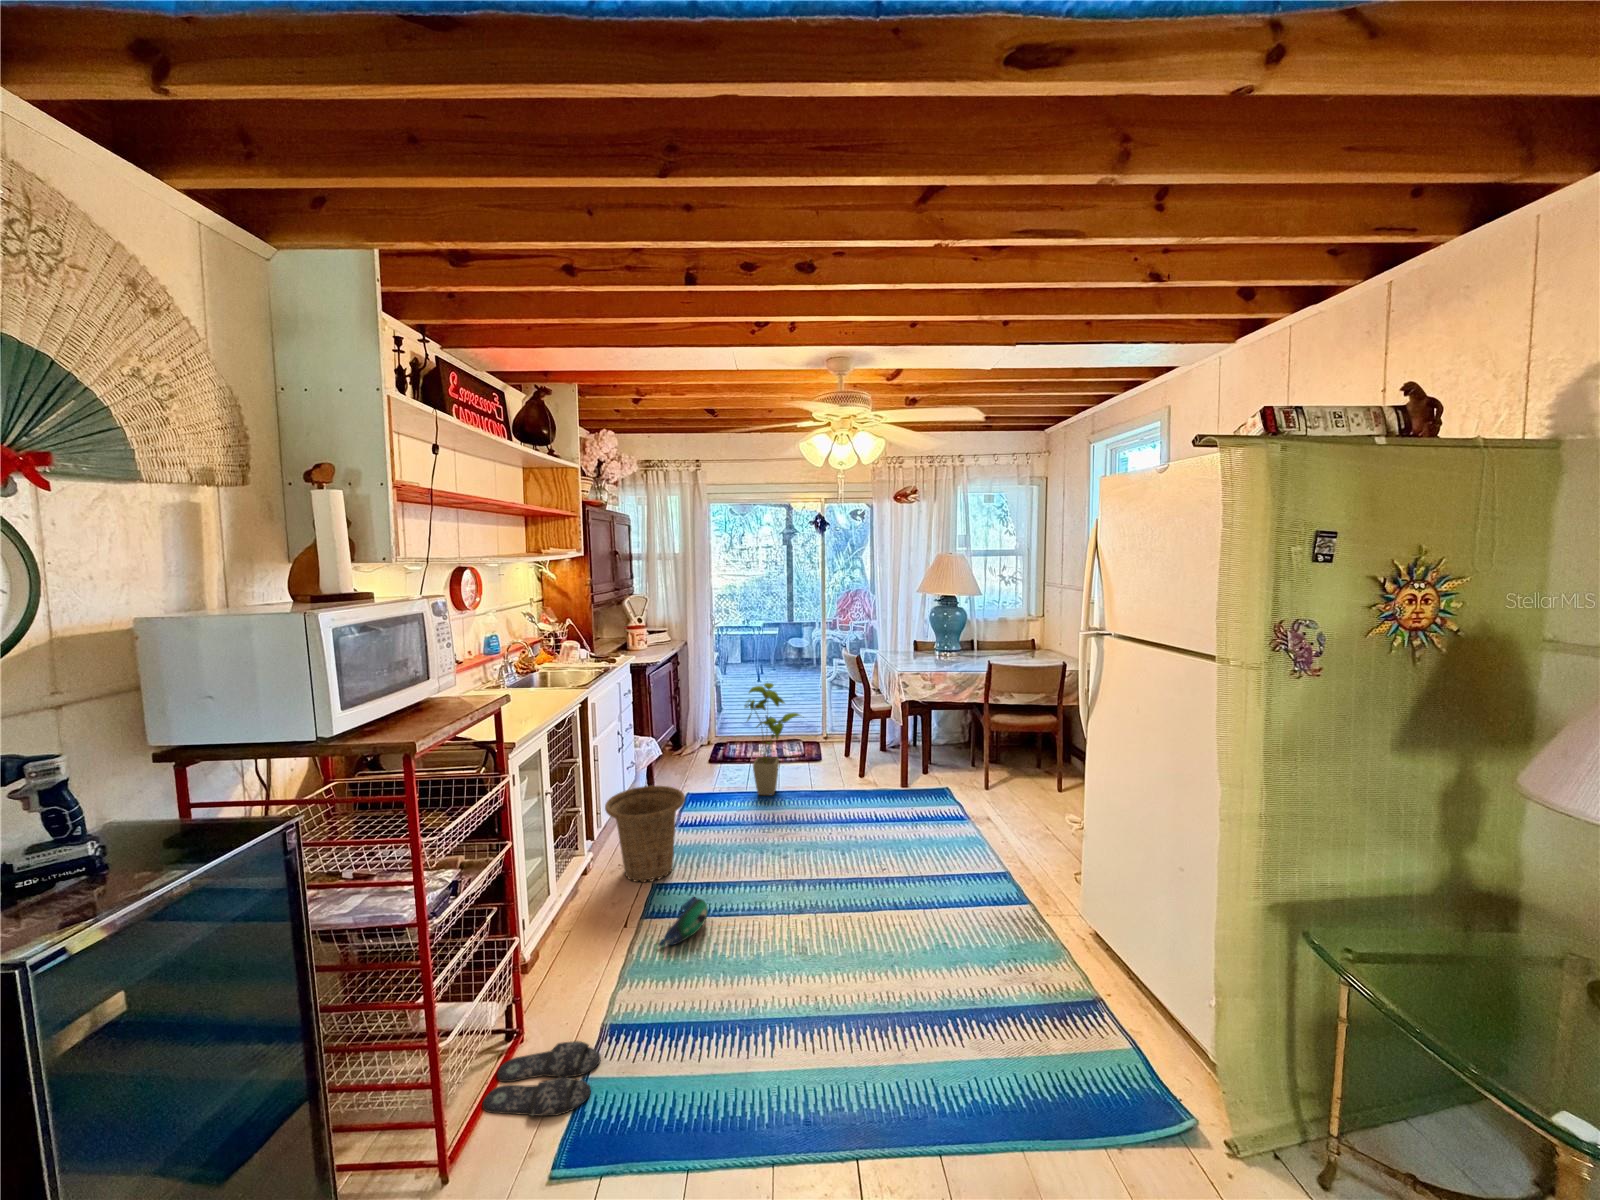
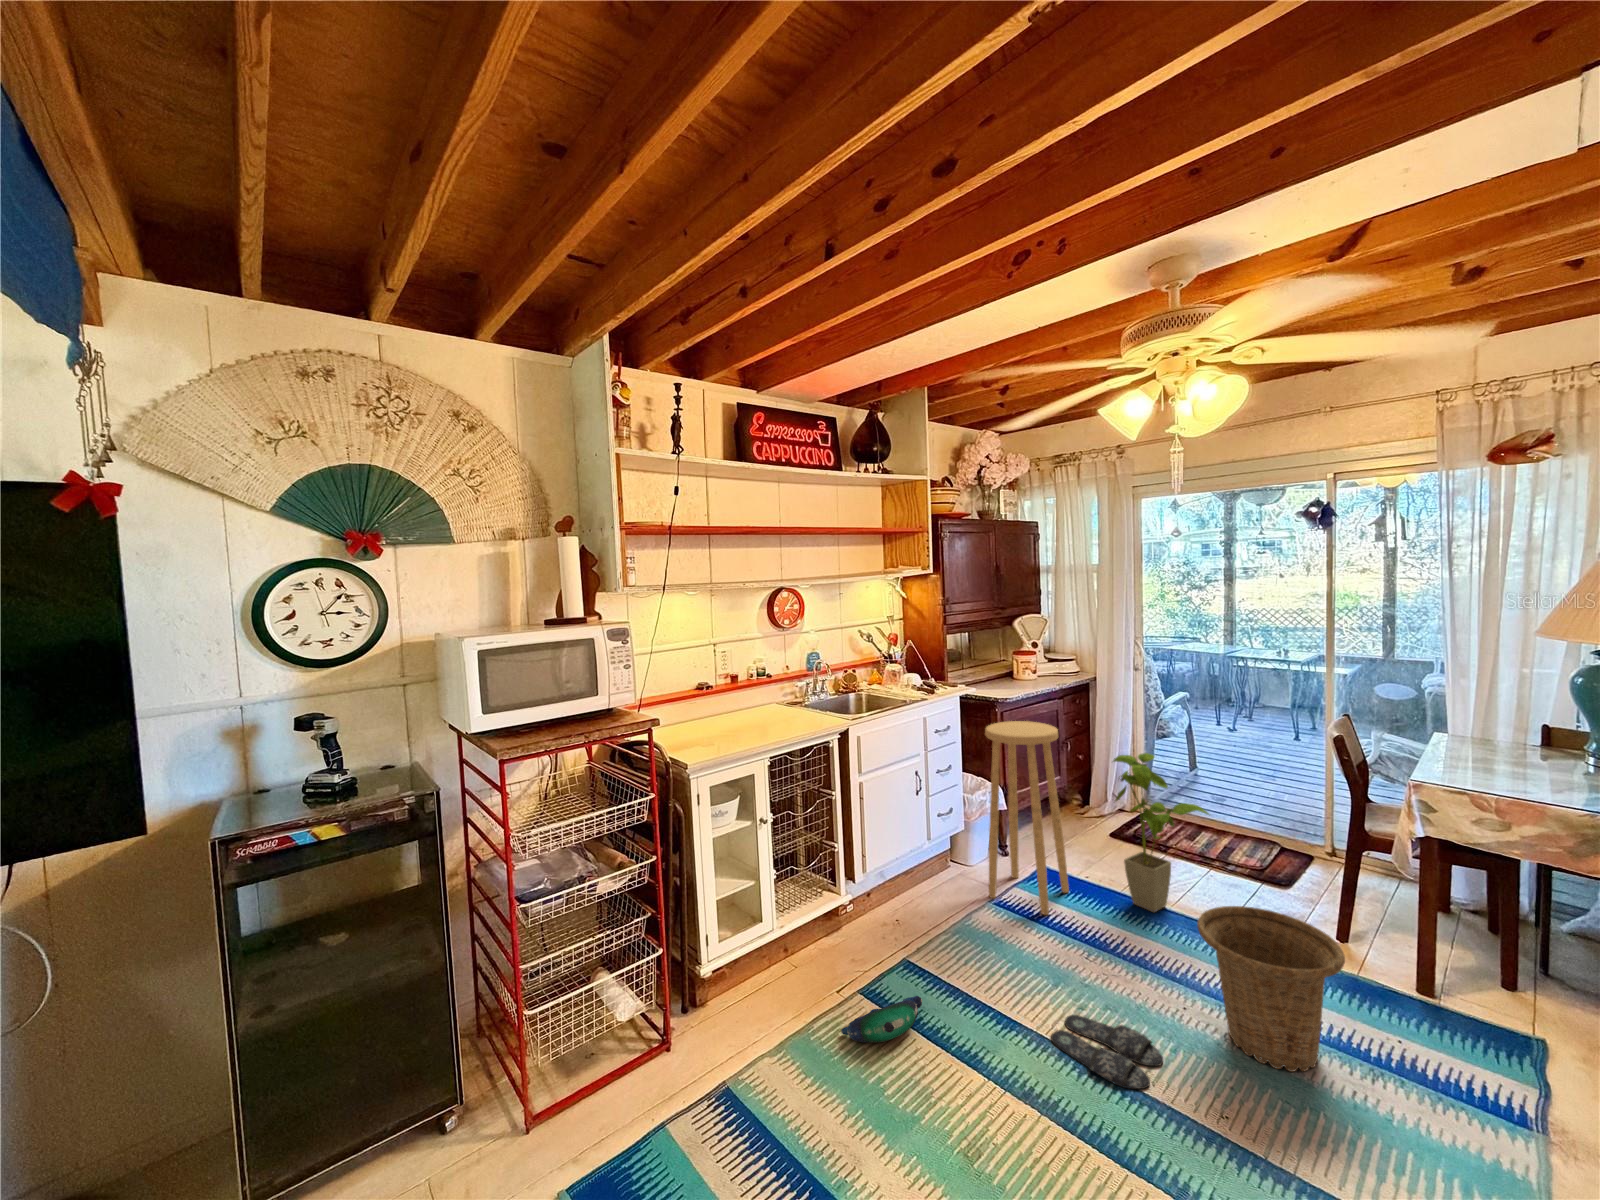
stool: none [657,673,717,825] -> present [985,721,1069,915]
basket: present [605,786,685,882] -> present [1197,906,1345,1072]
slippers: present [483,1041,601,1116] -> present [1051,1015,1163,1089]

